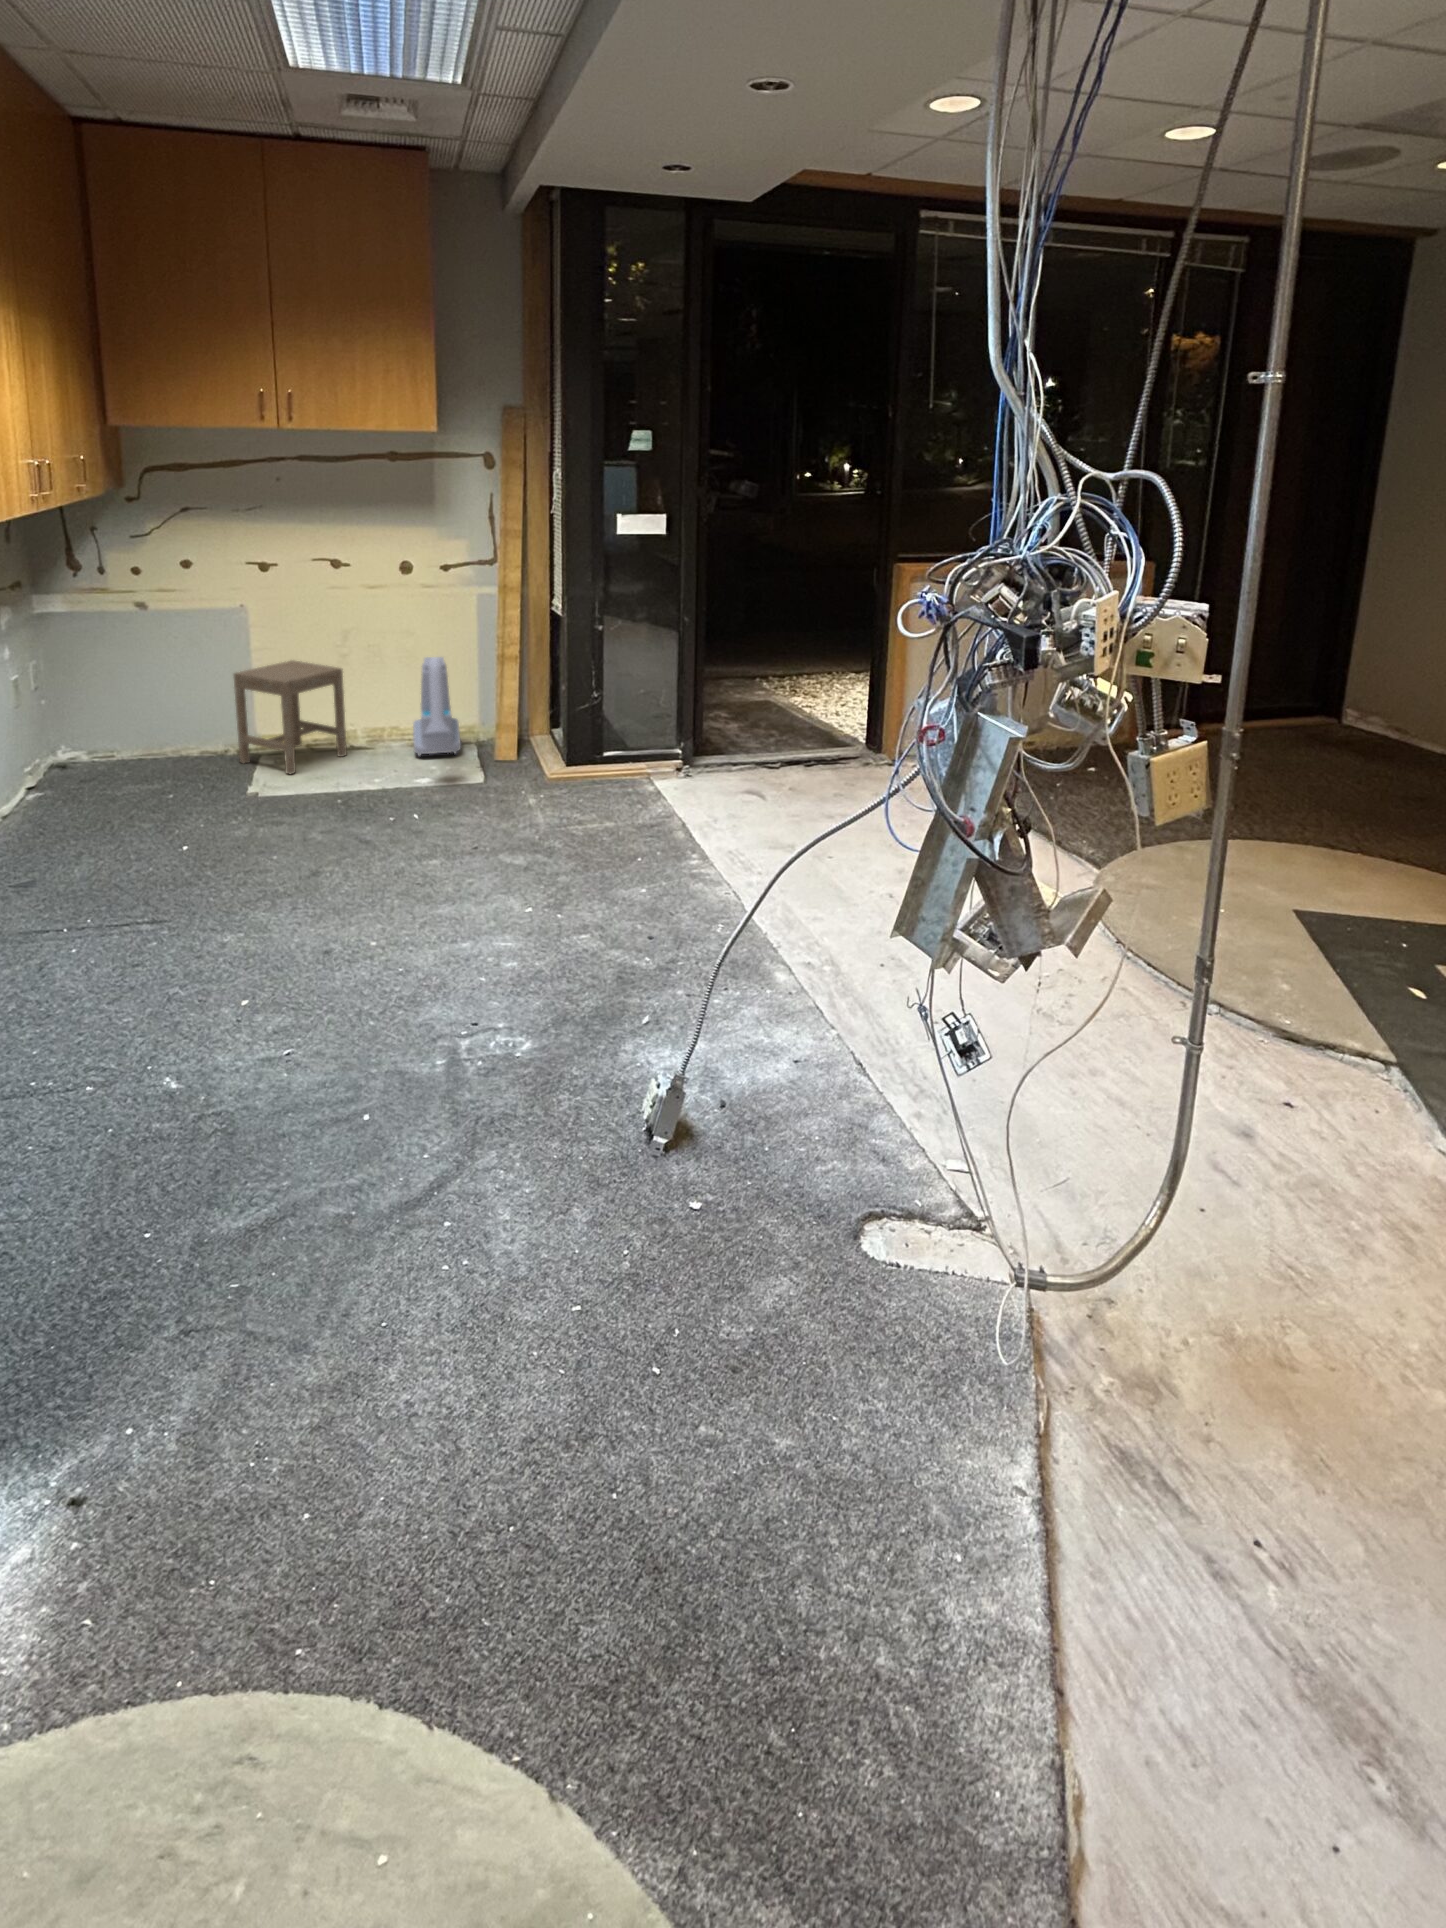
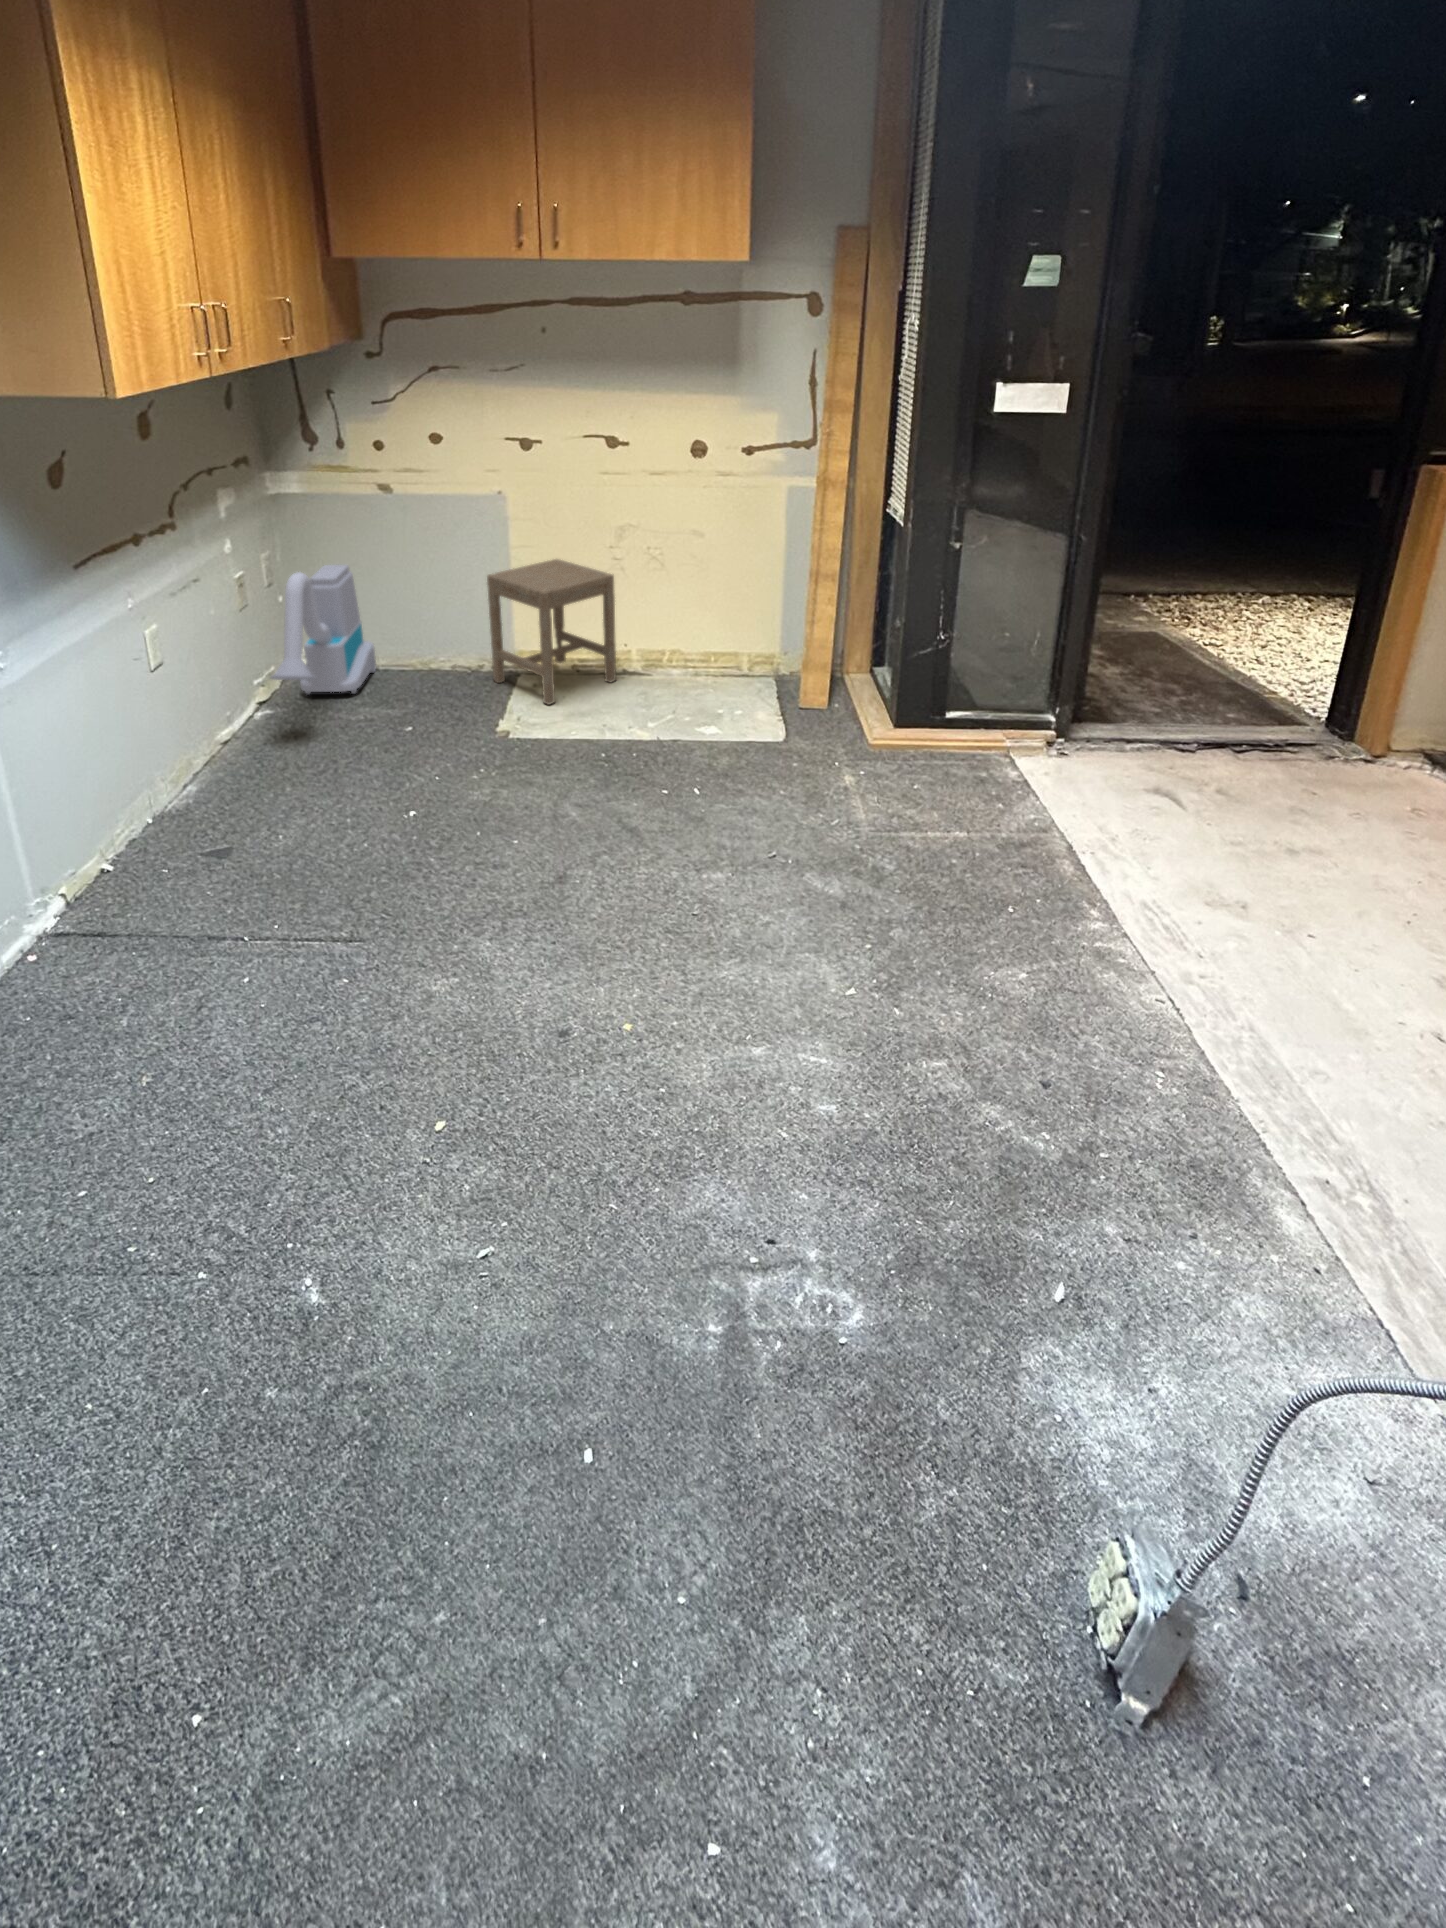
vacuum cleaner: present [413,657,461,756] -> present [271,565,376,695]

